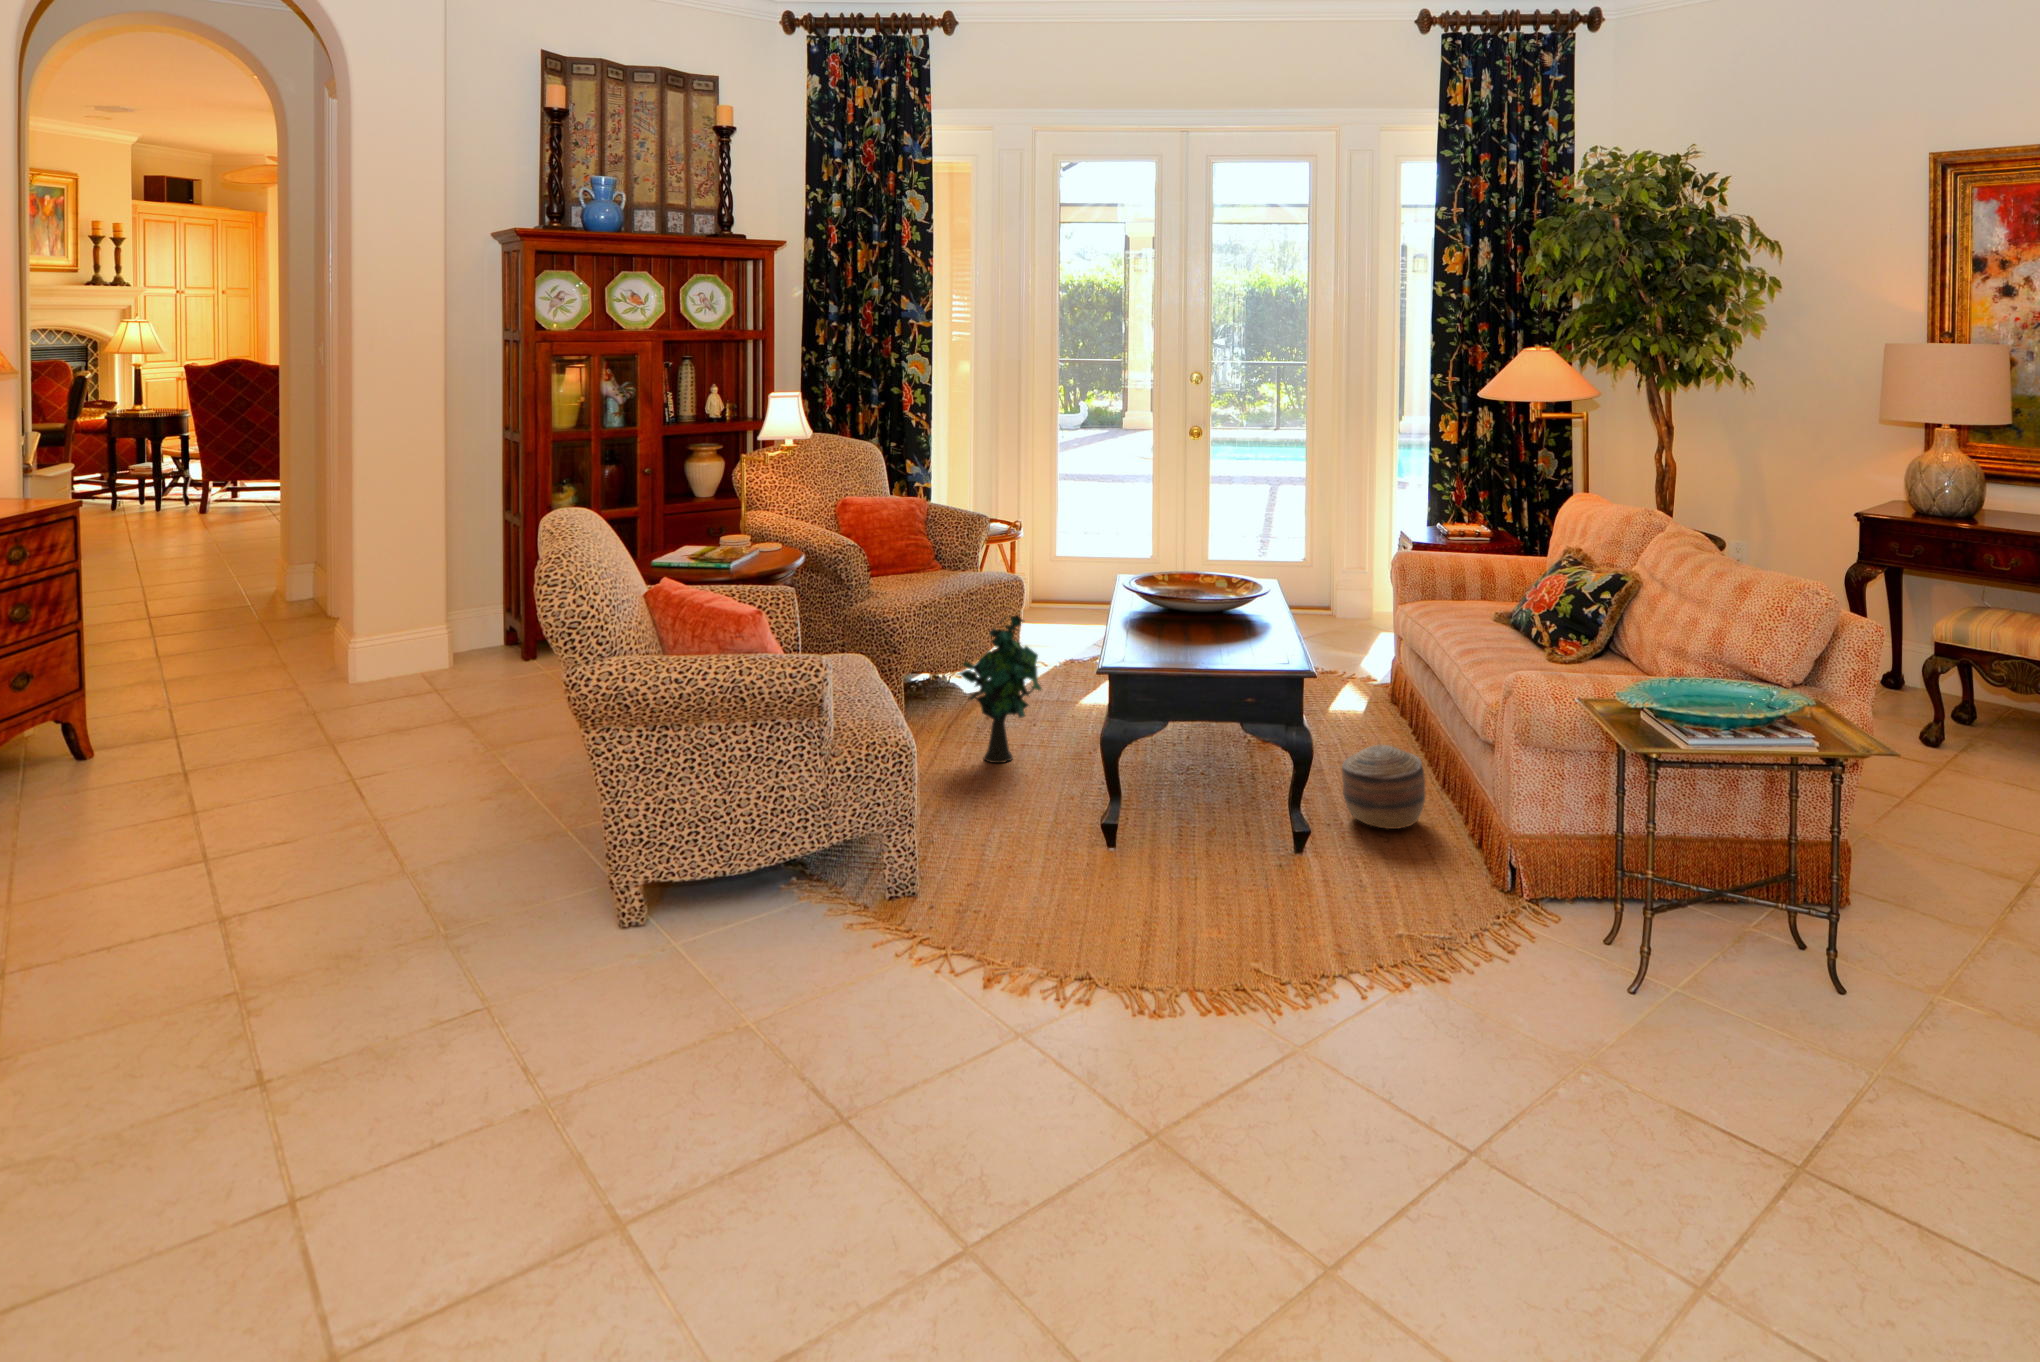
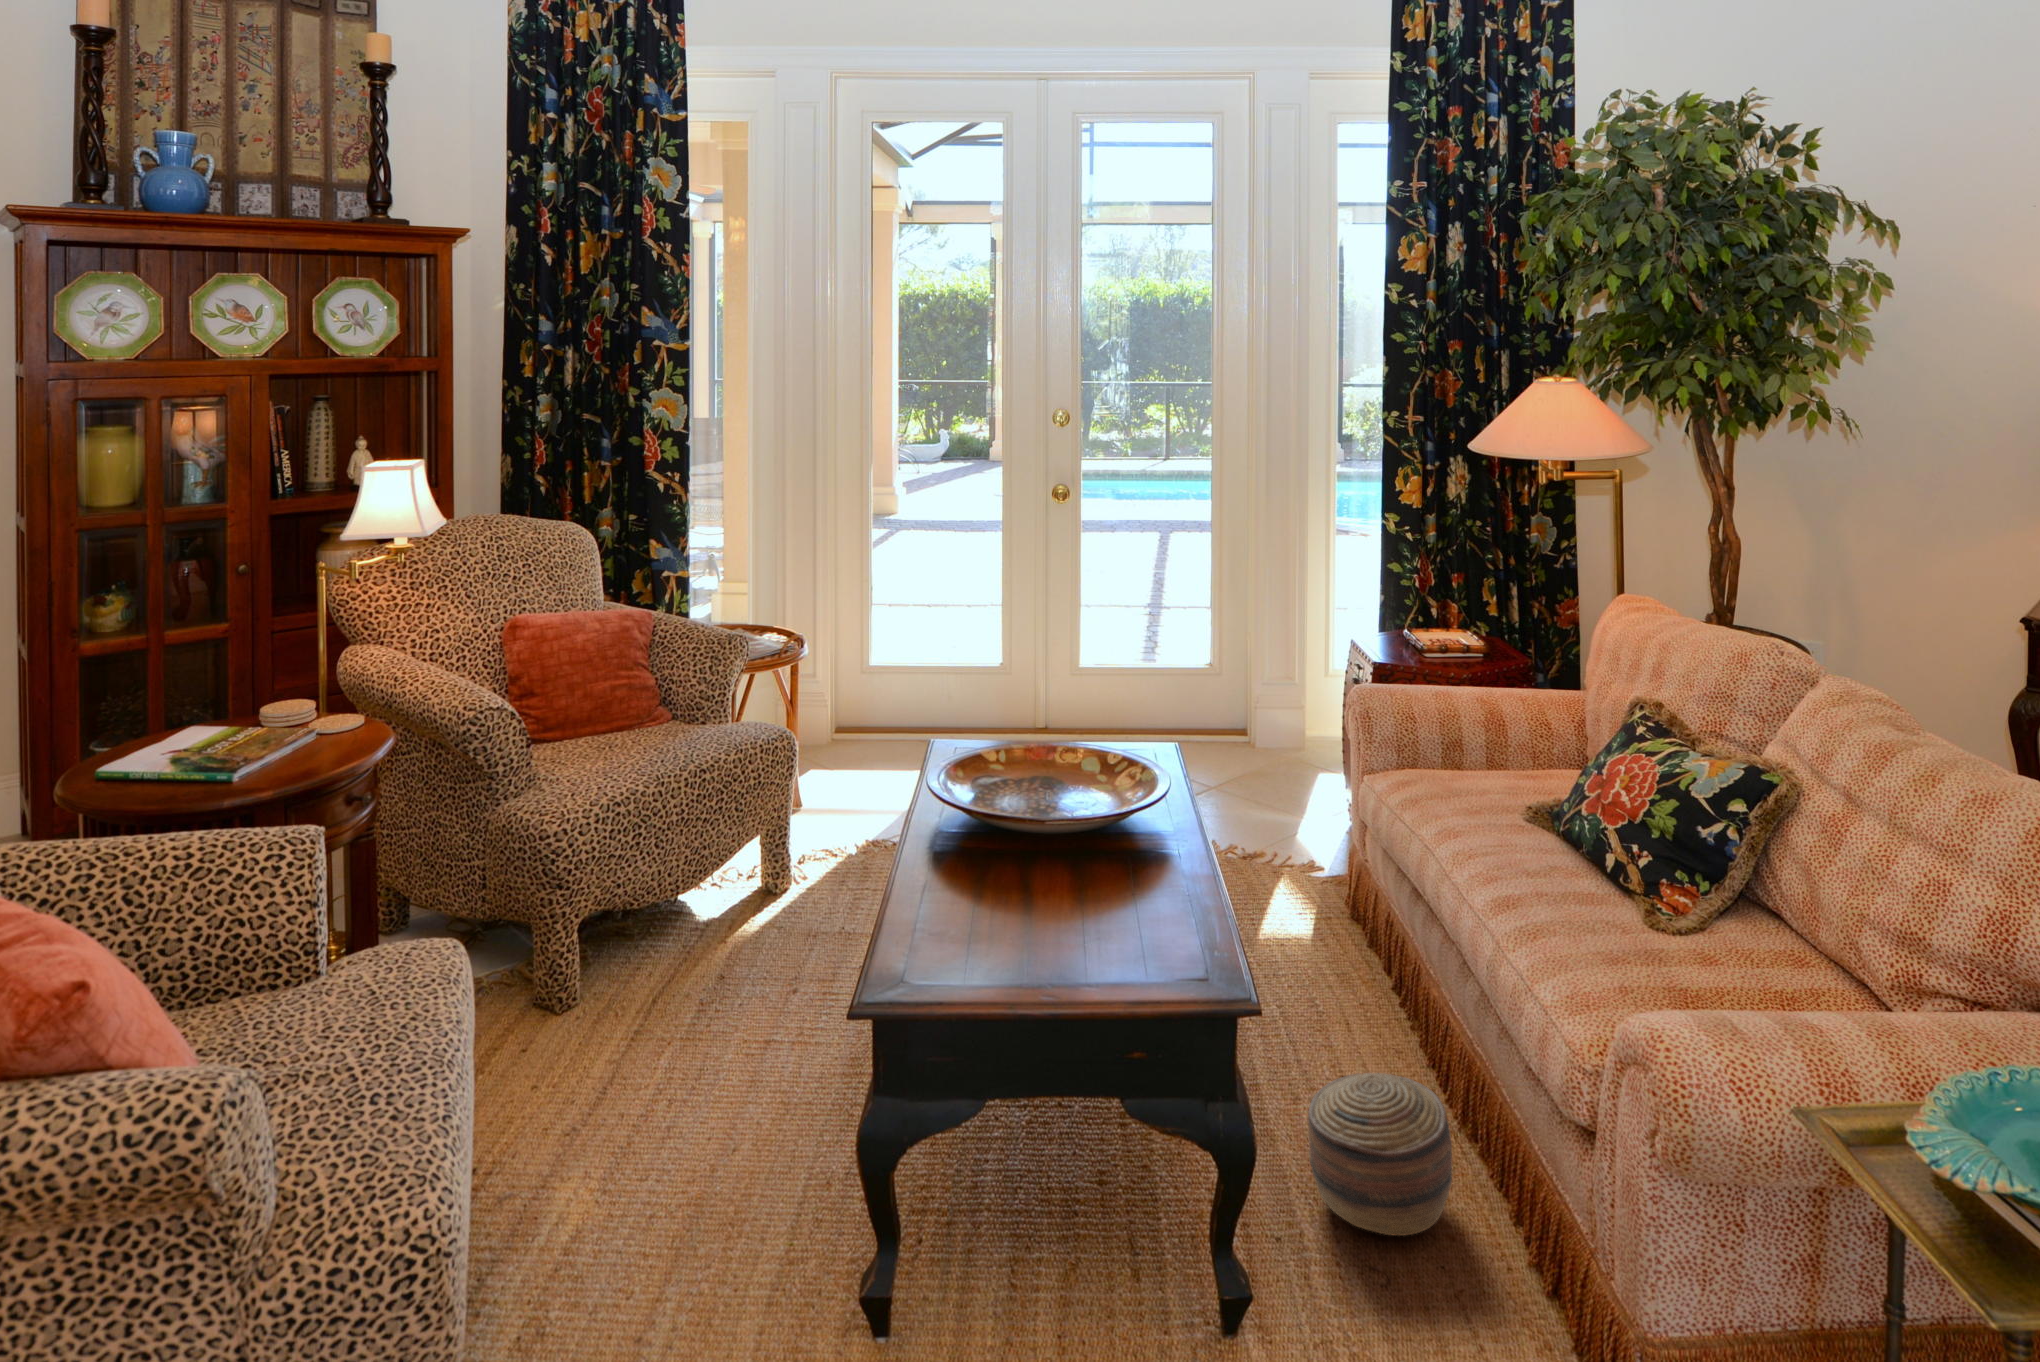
decorative plant: present [960,615,1042,763] -> none [663,831,809,1080]

